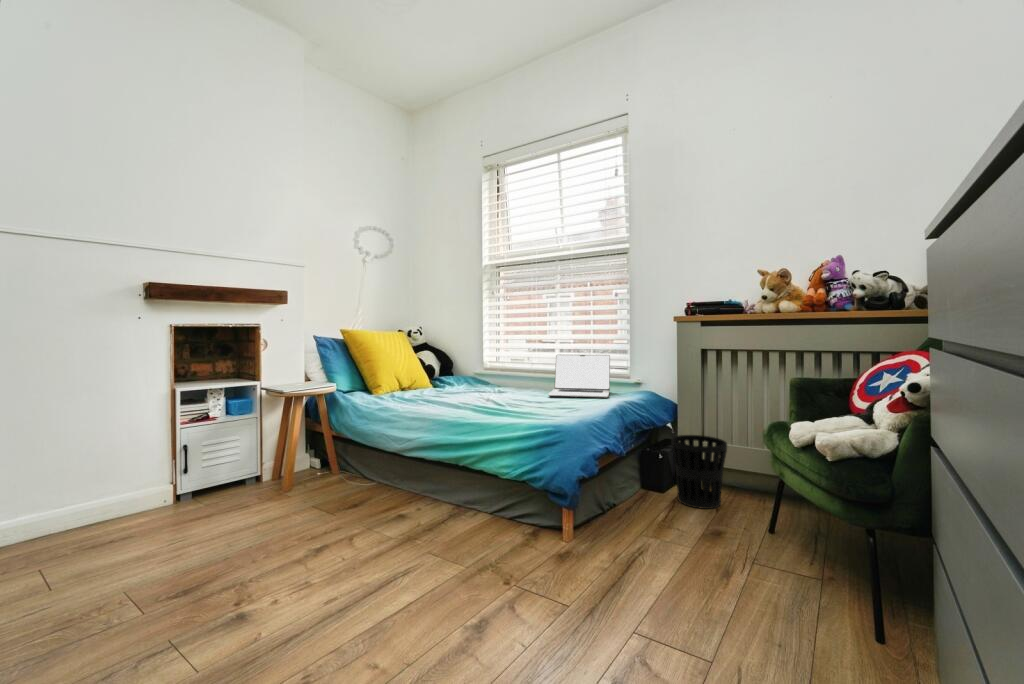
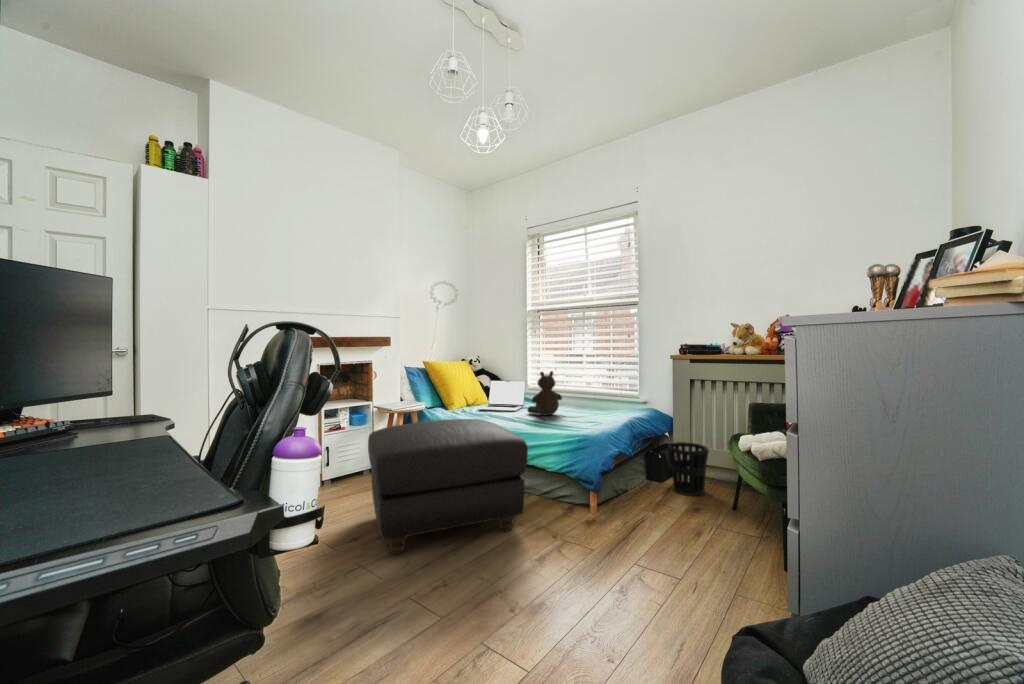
teddy bear: none [480,339,527,400] -> present [527,371,562,415]
laptop: present [548,355,610,398] -> present [478,380,526,411]
ottoman: none [193,403,467,626] -> present [368,419,528,555]

